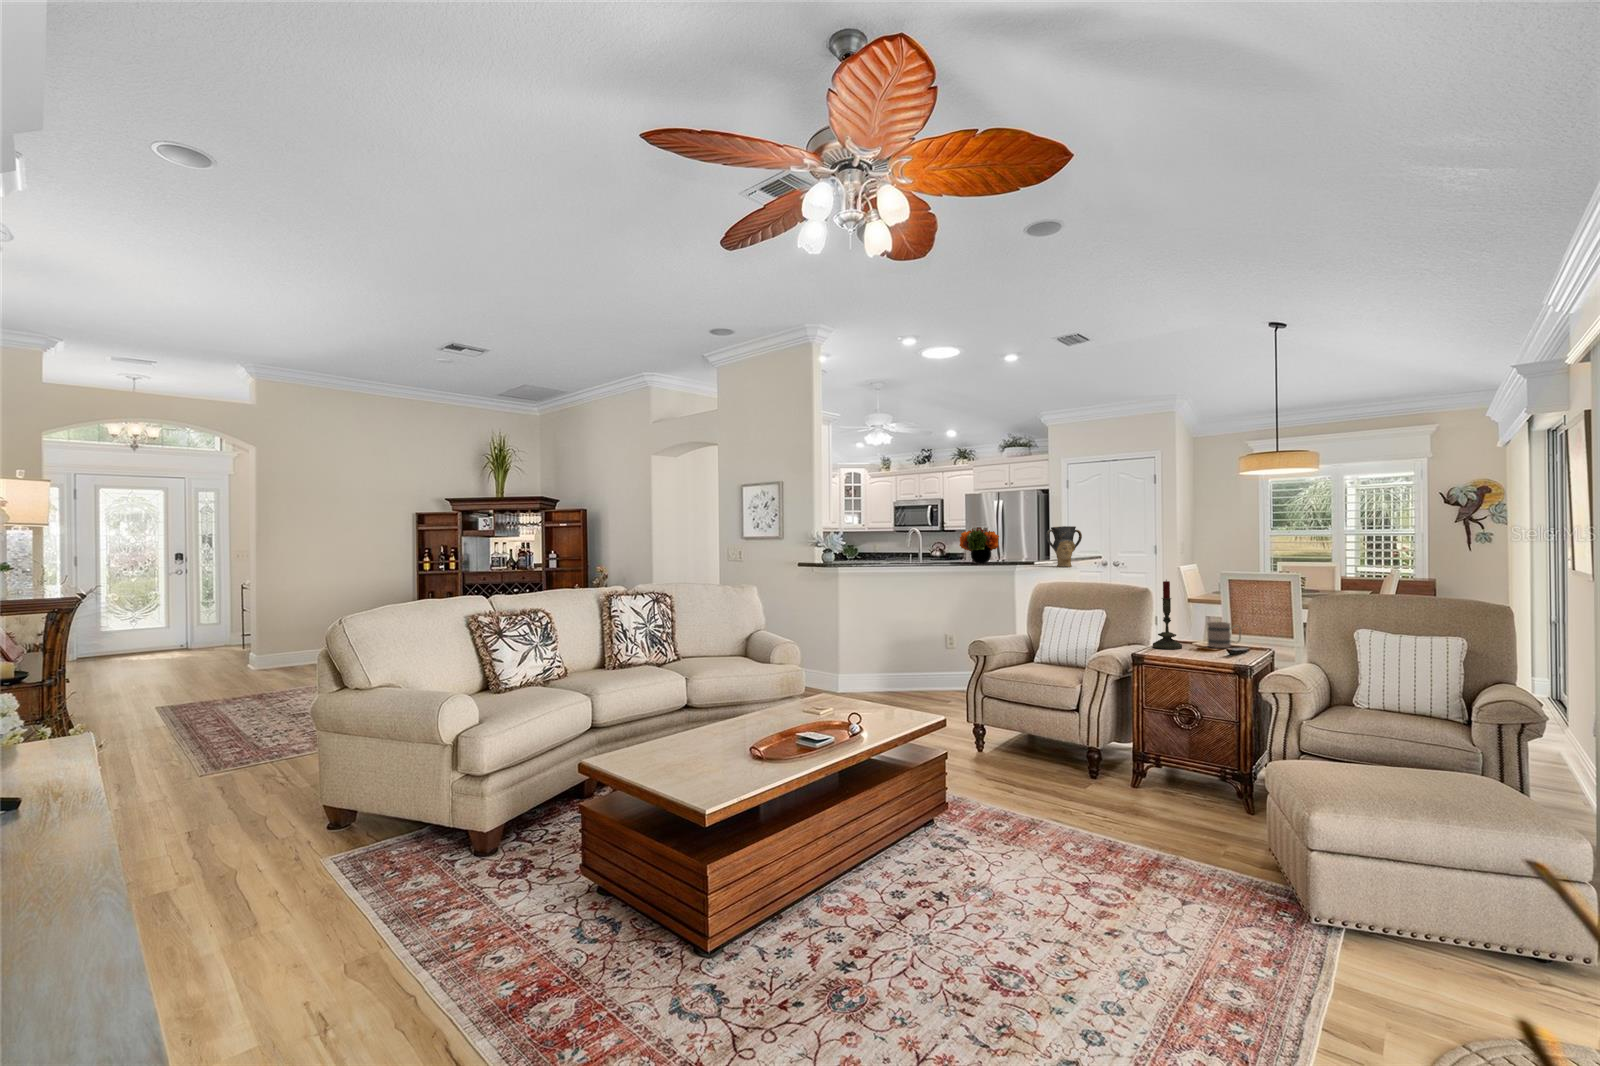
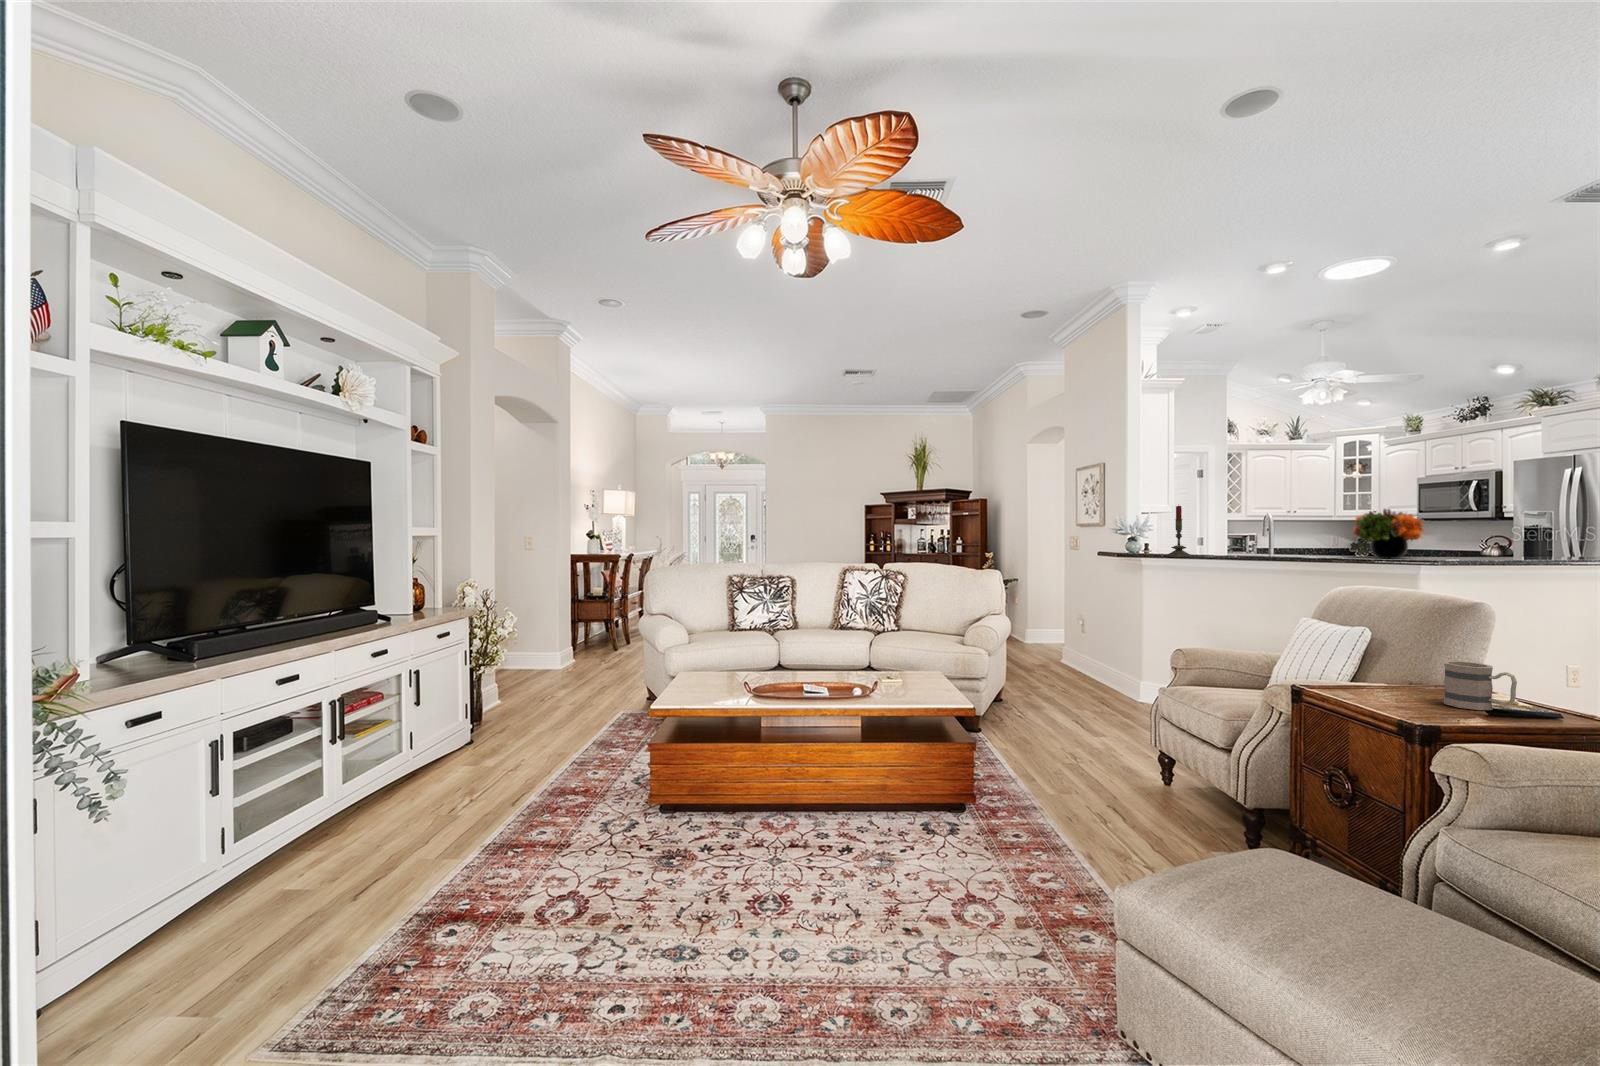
vase: present [1046,526,1082,567] -> none [1421,504,1498,567]
candle: present [1153,580,1182,649] -> present [1167,505,1191,557]

